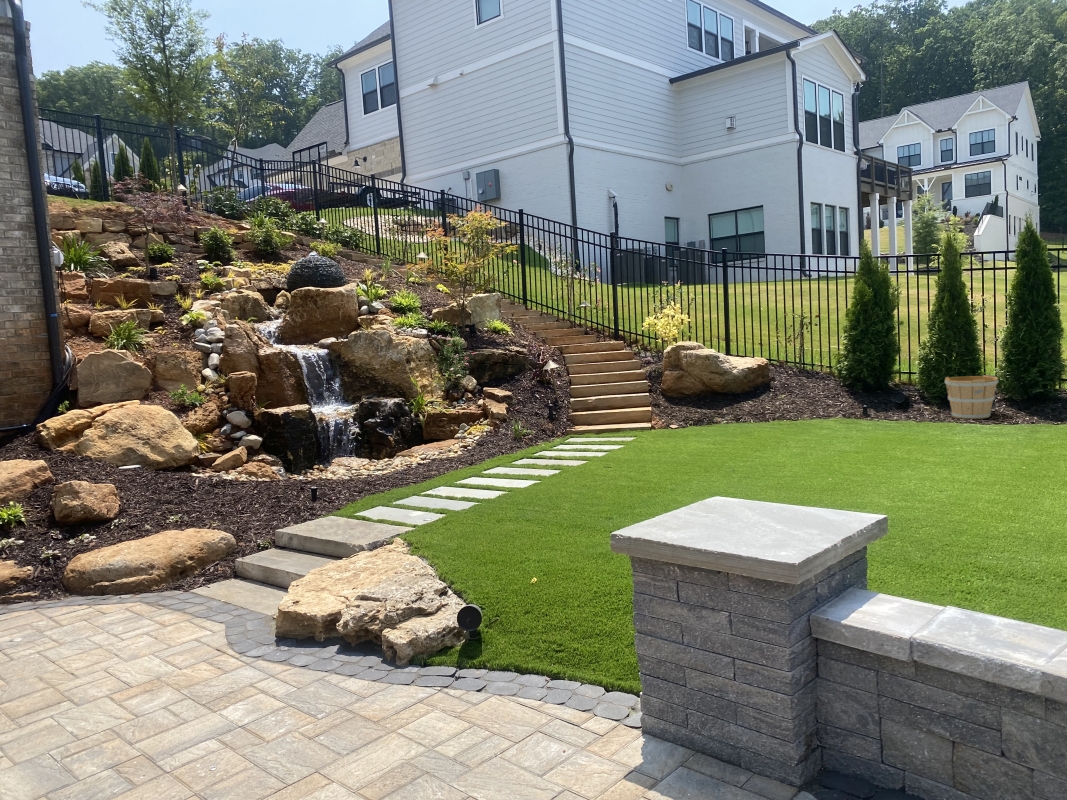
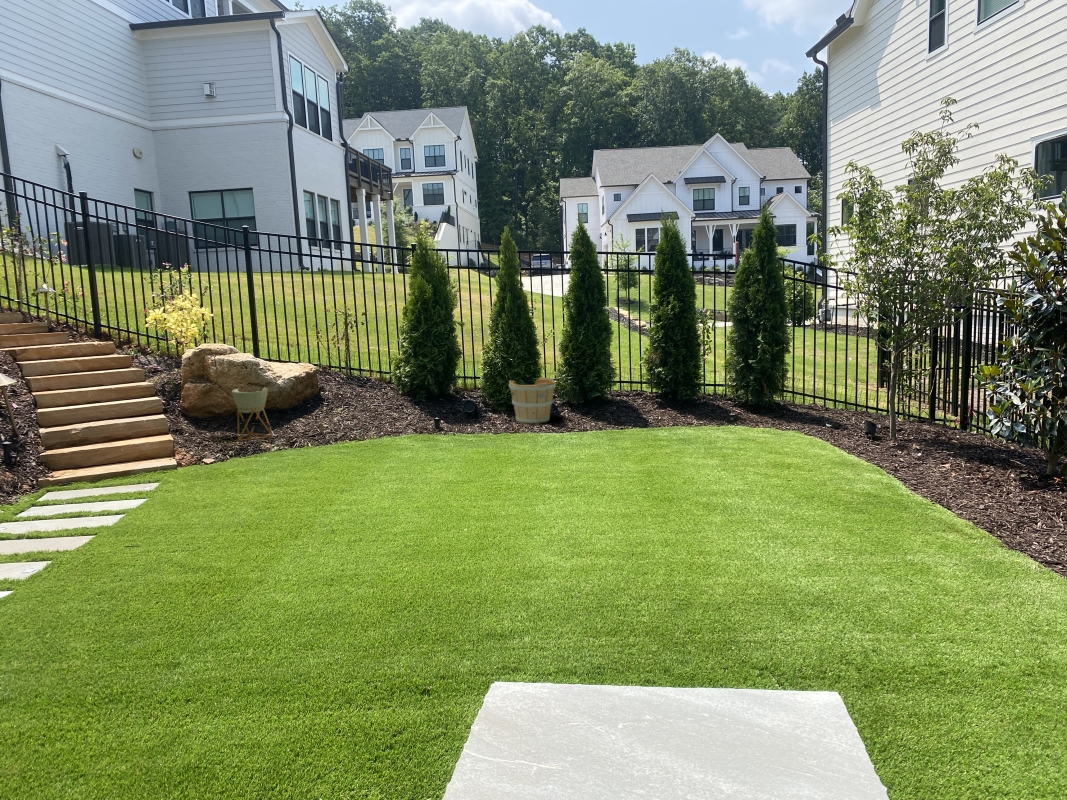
planter: none [696,375,725,416] -> present [232,388,273,441]

